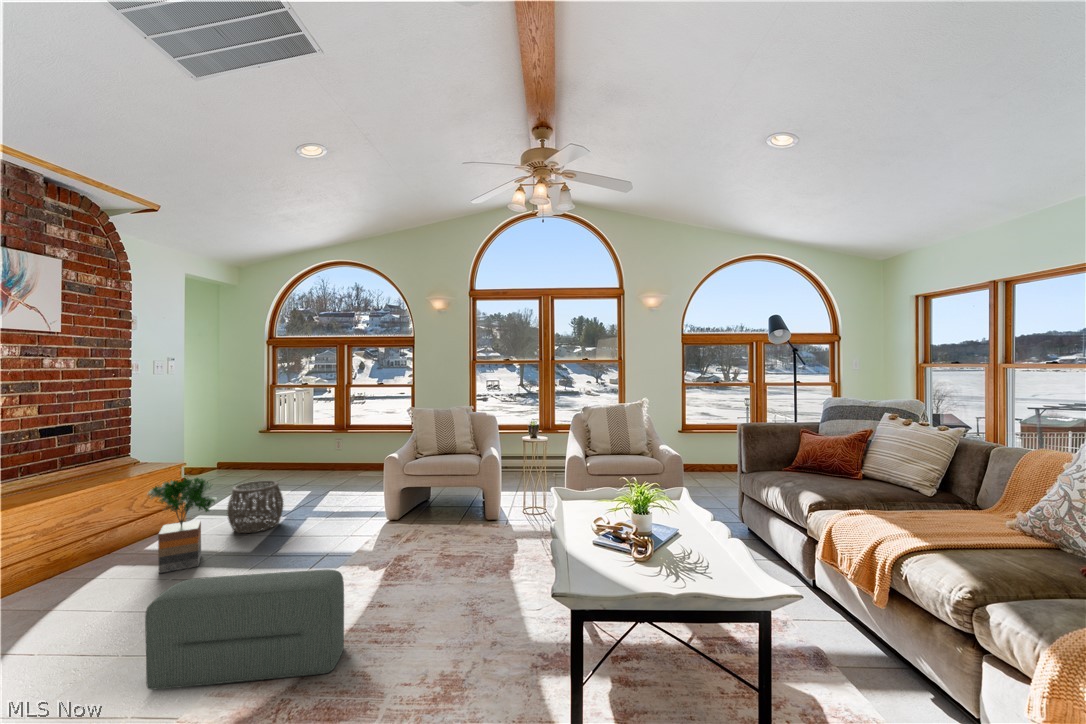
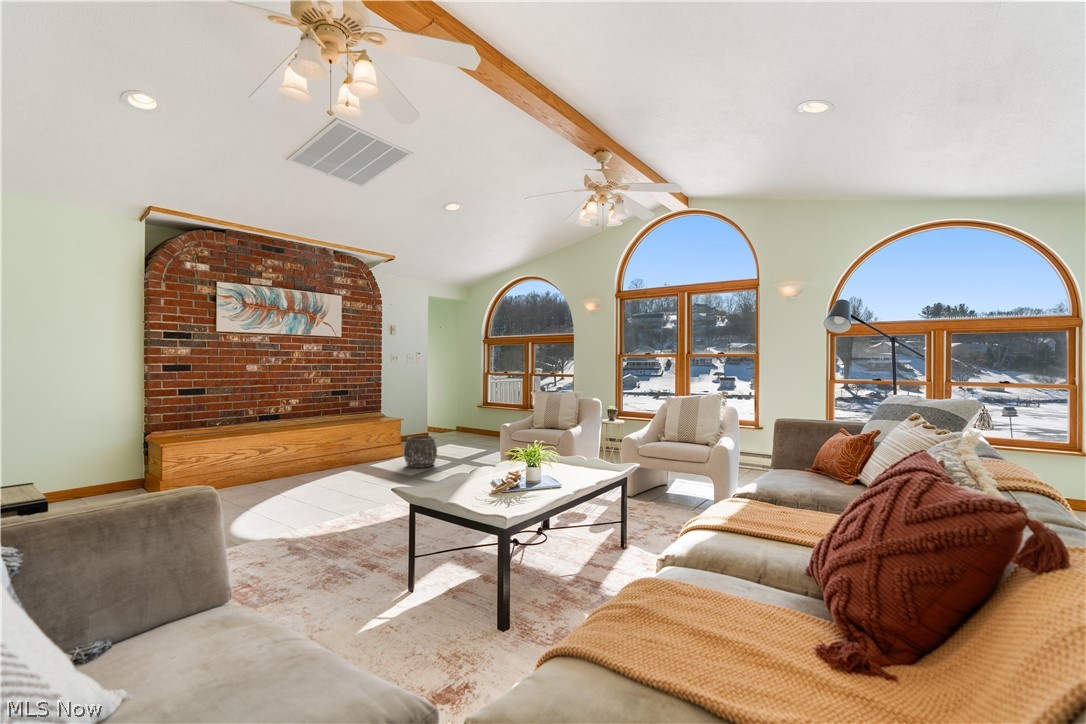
potted tree: present [149,478,216,573] -> none [352,424,386,478]
pouf: present [145,570,344,690] -> none [290,469,370,531]

